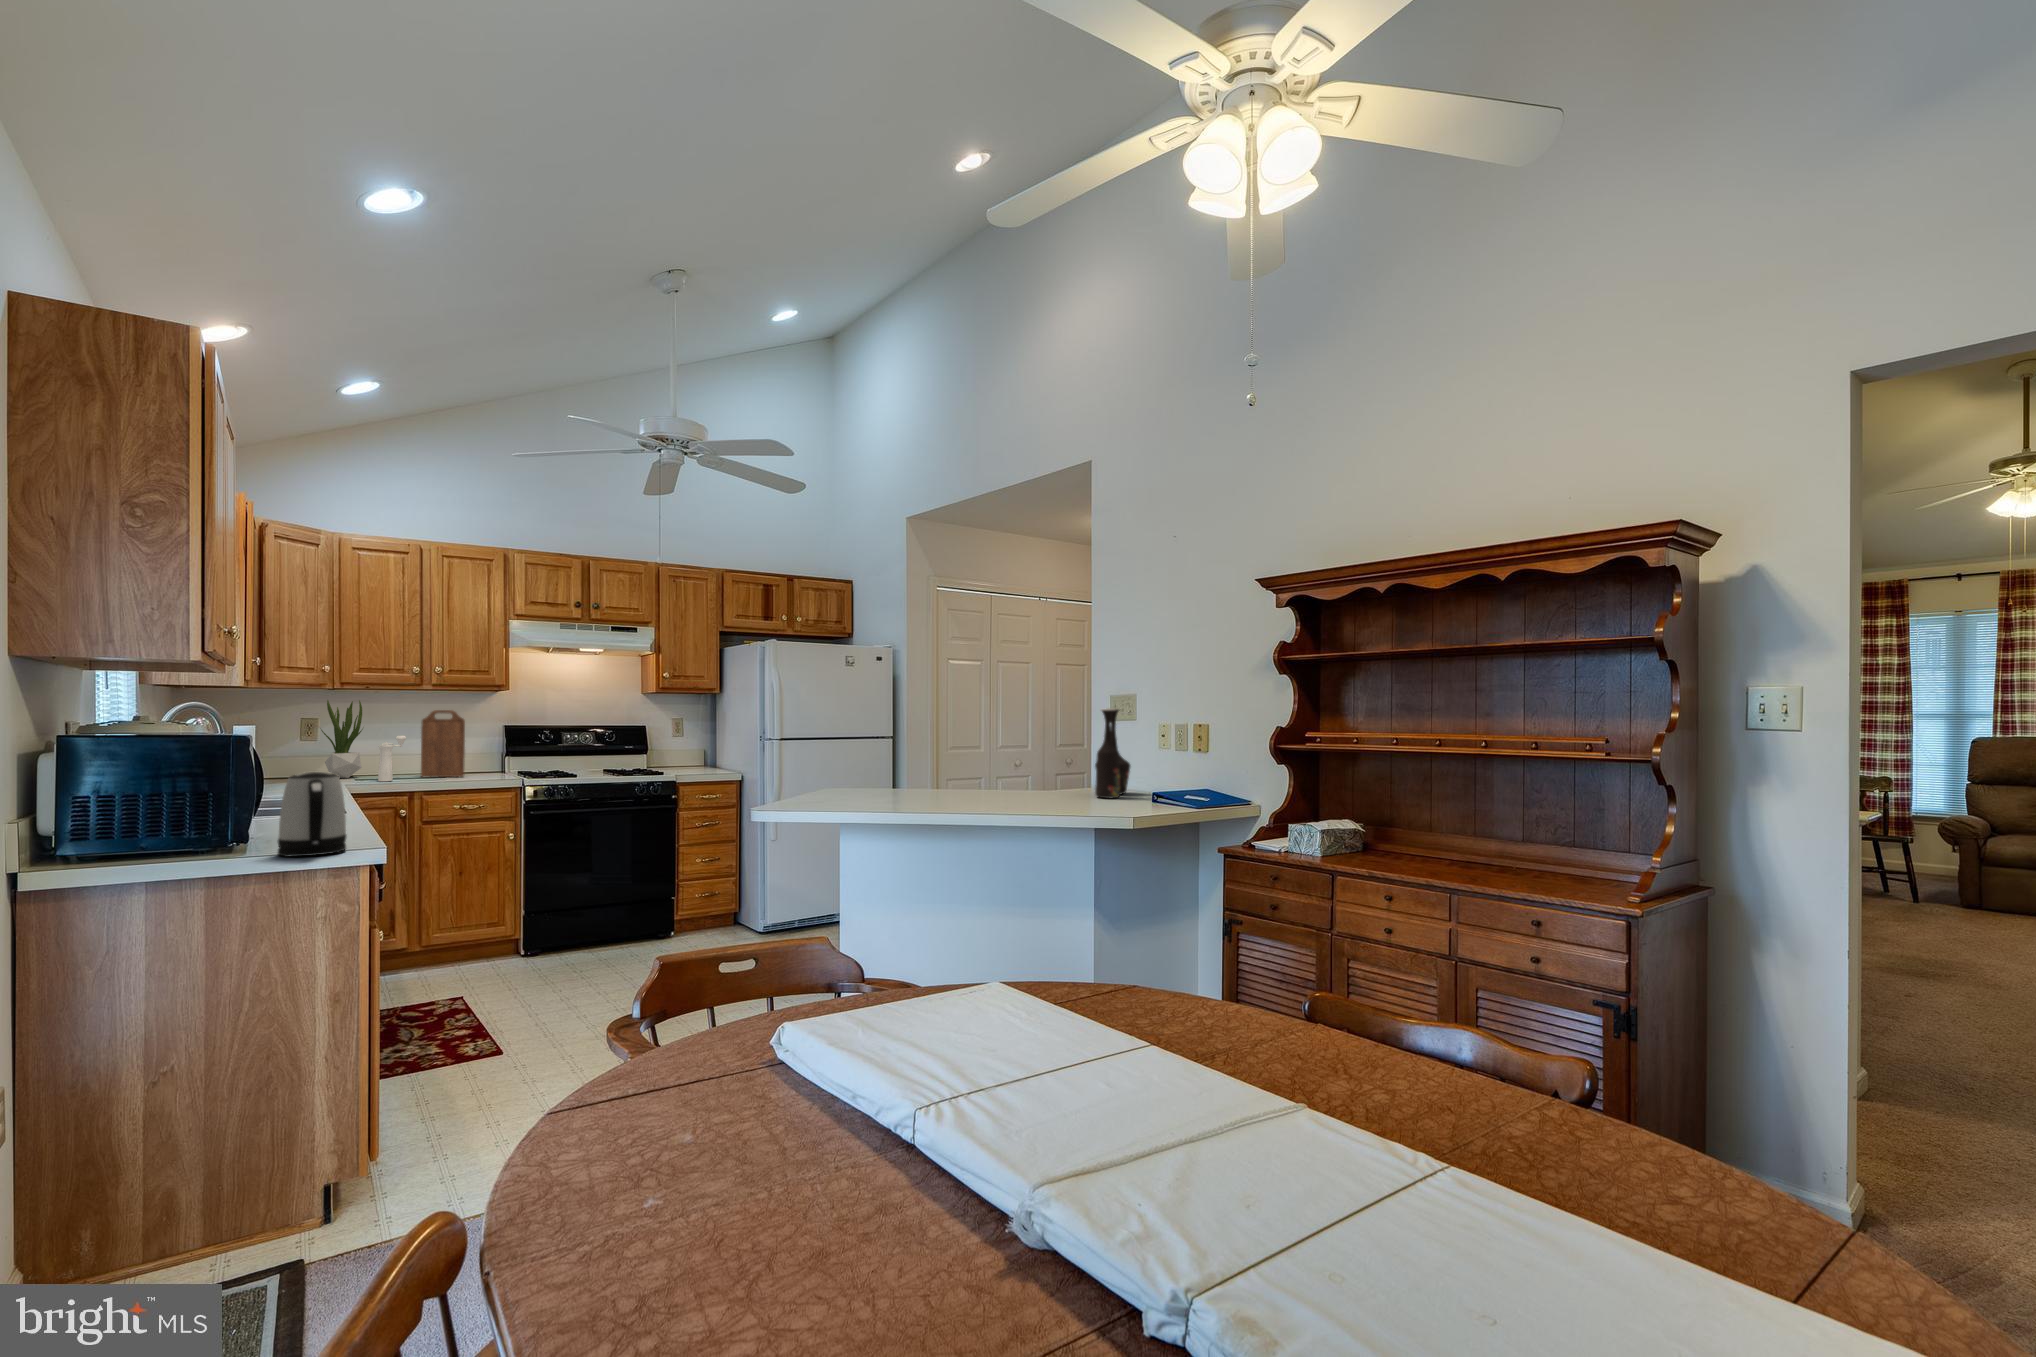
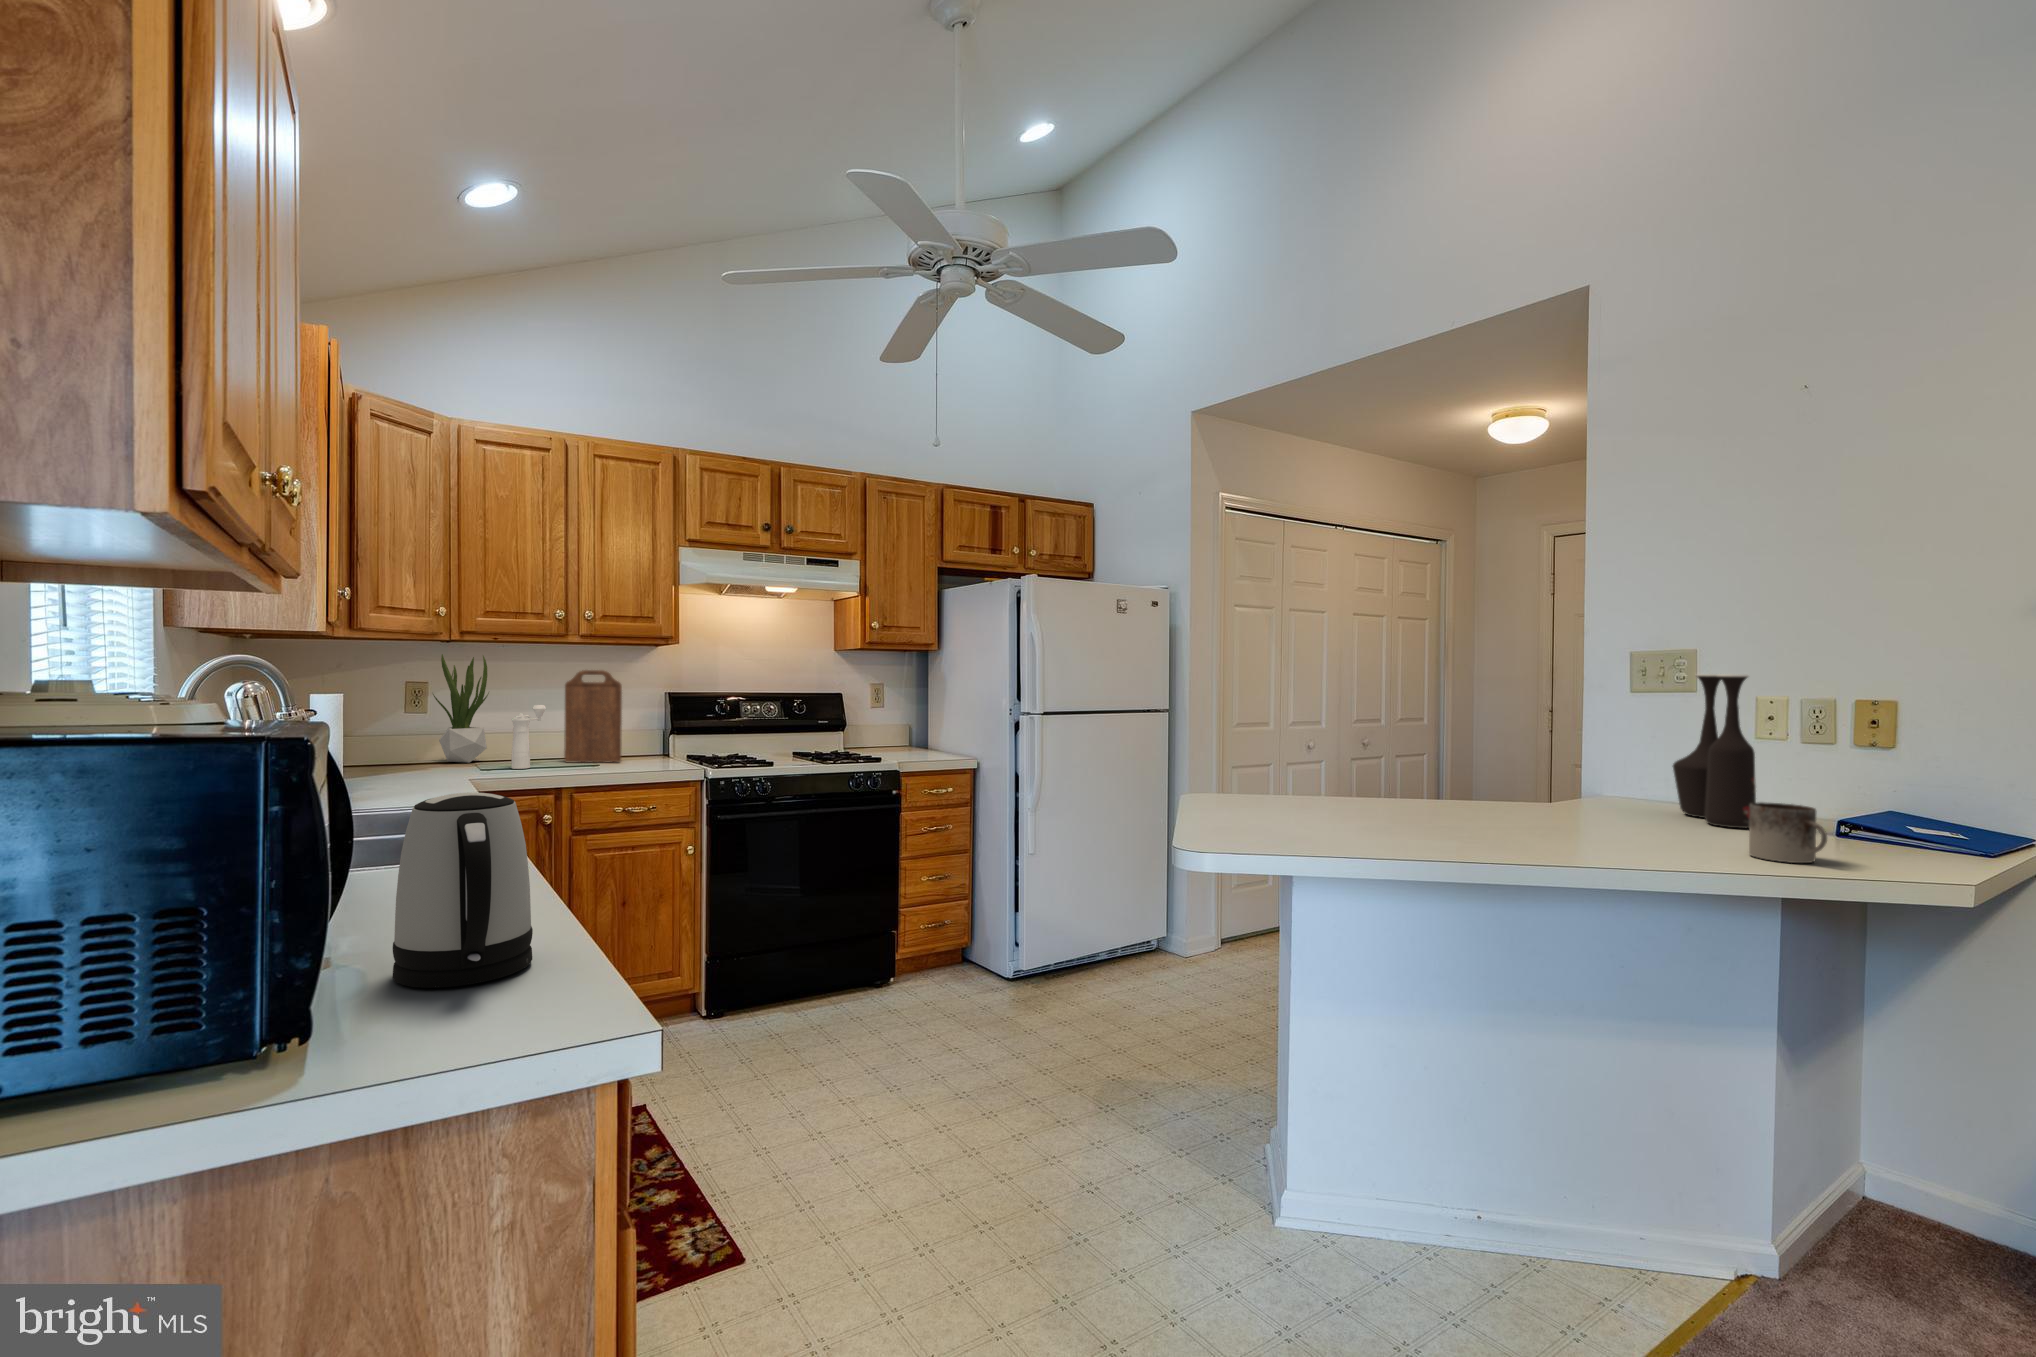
mug: none [1060,780,1088,811] -> present [1749,802,1827,863]

